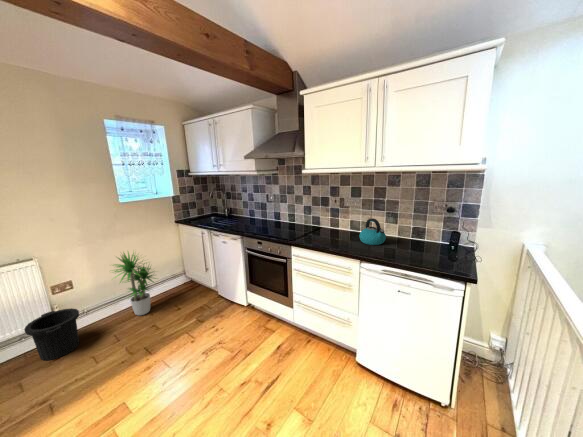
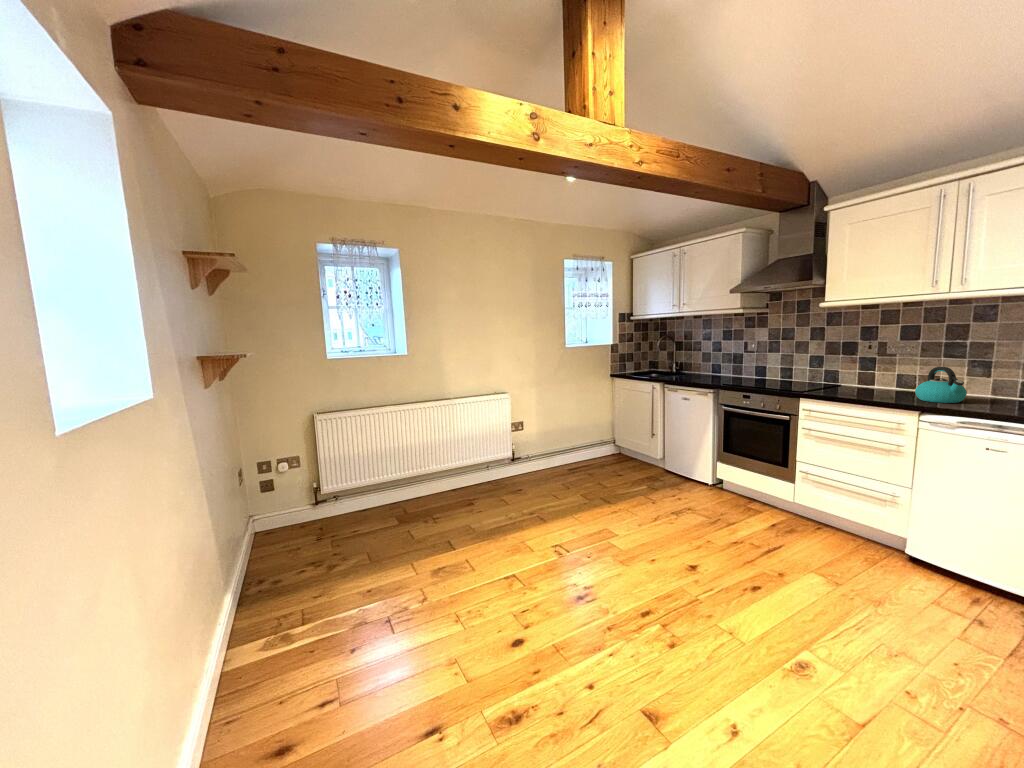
potted plant: present [114,252,156,316] -> none [557,397,605,473]
trash can: present [24,308,79,360] -> none [504,448,540,489]

